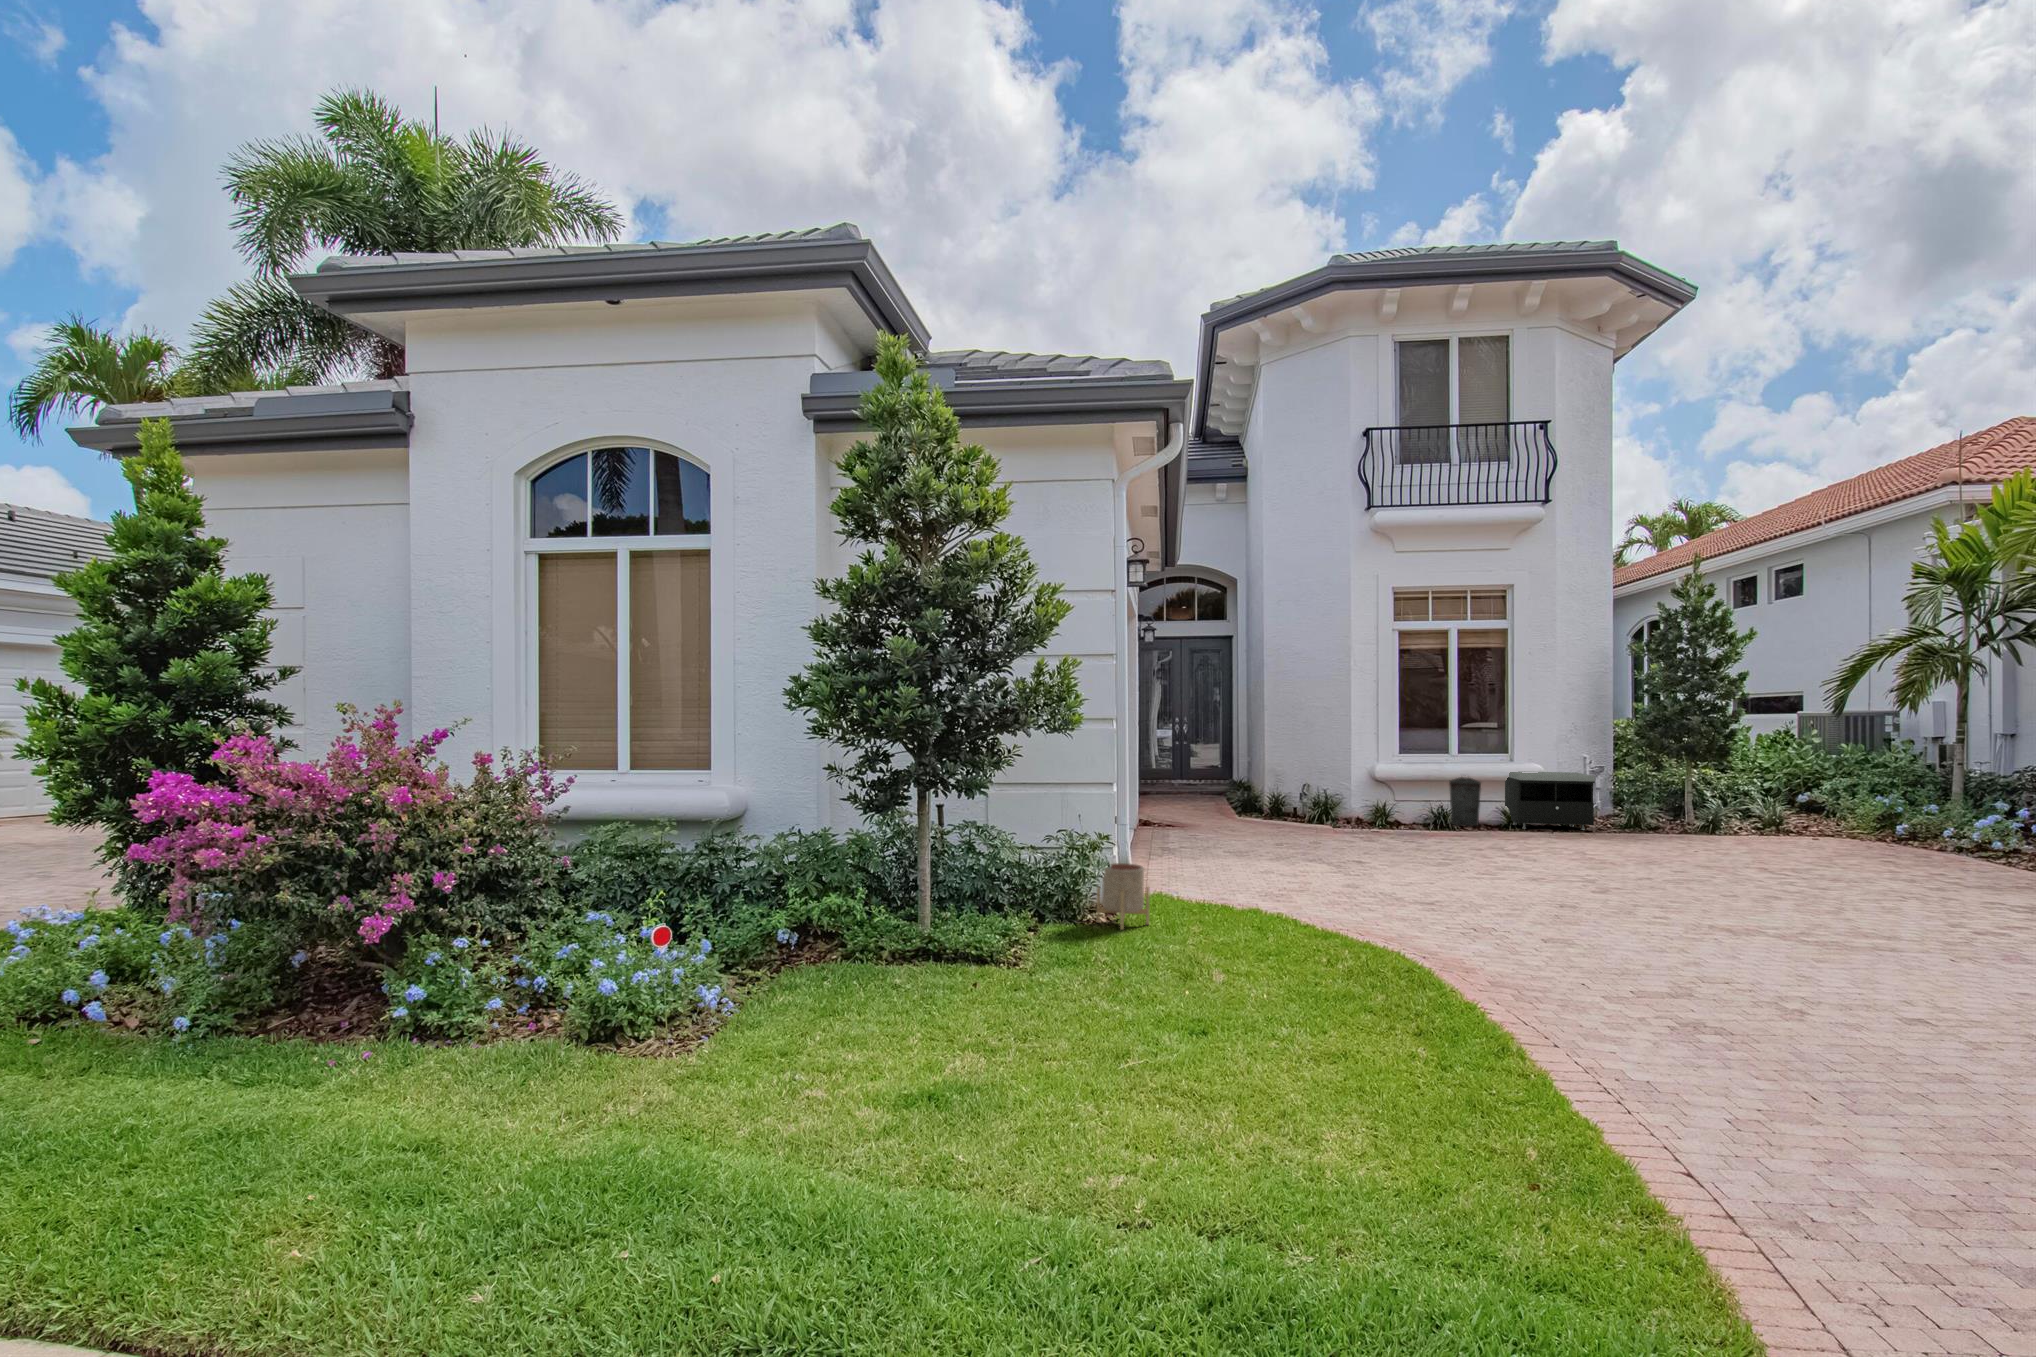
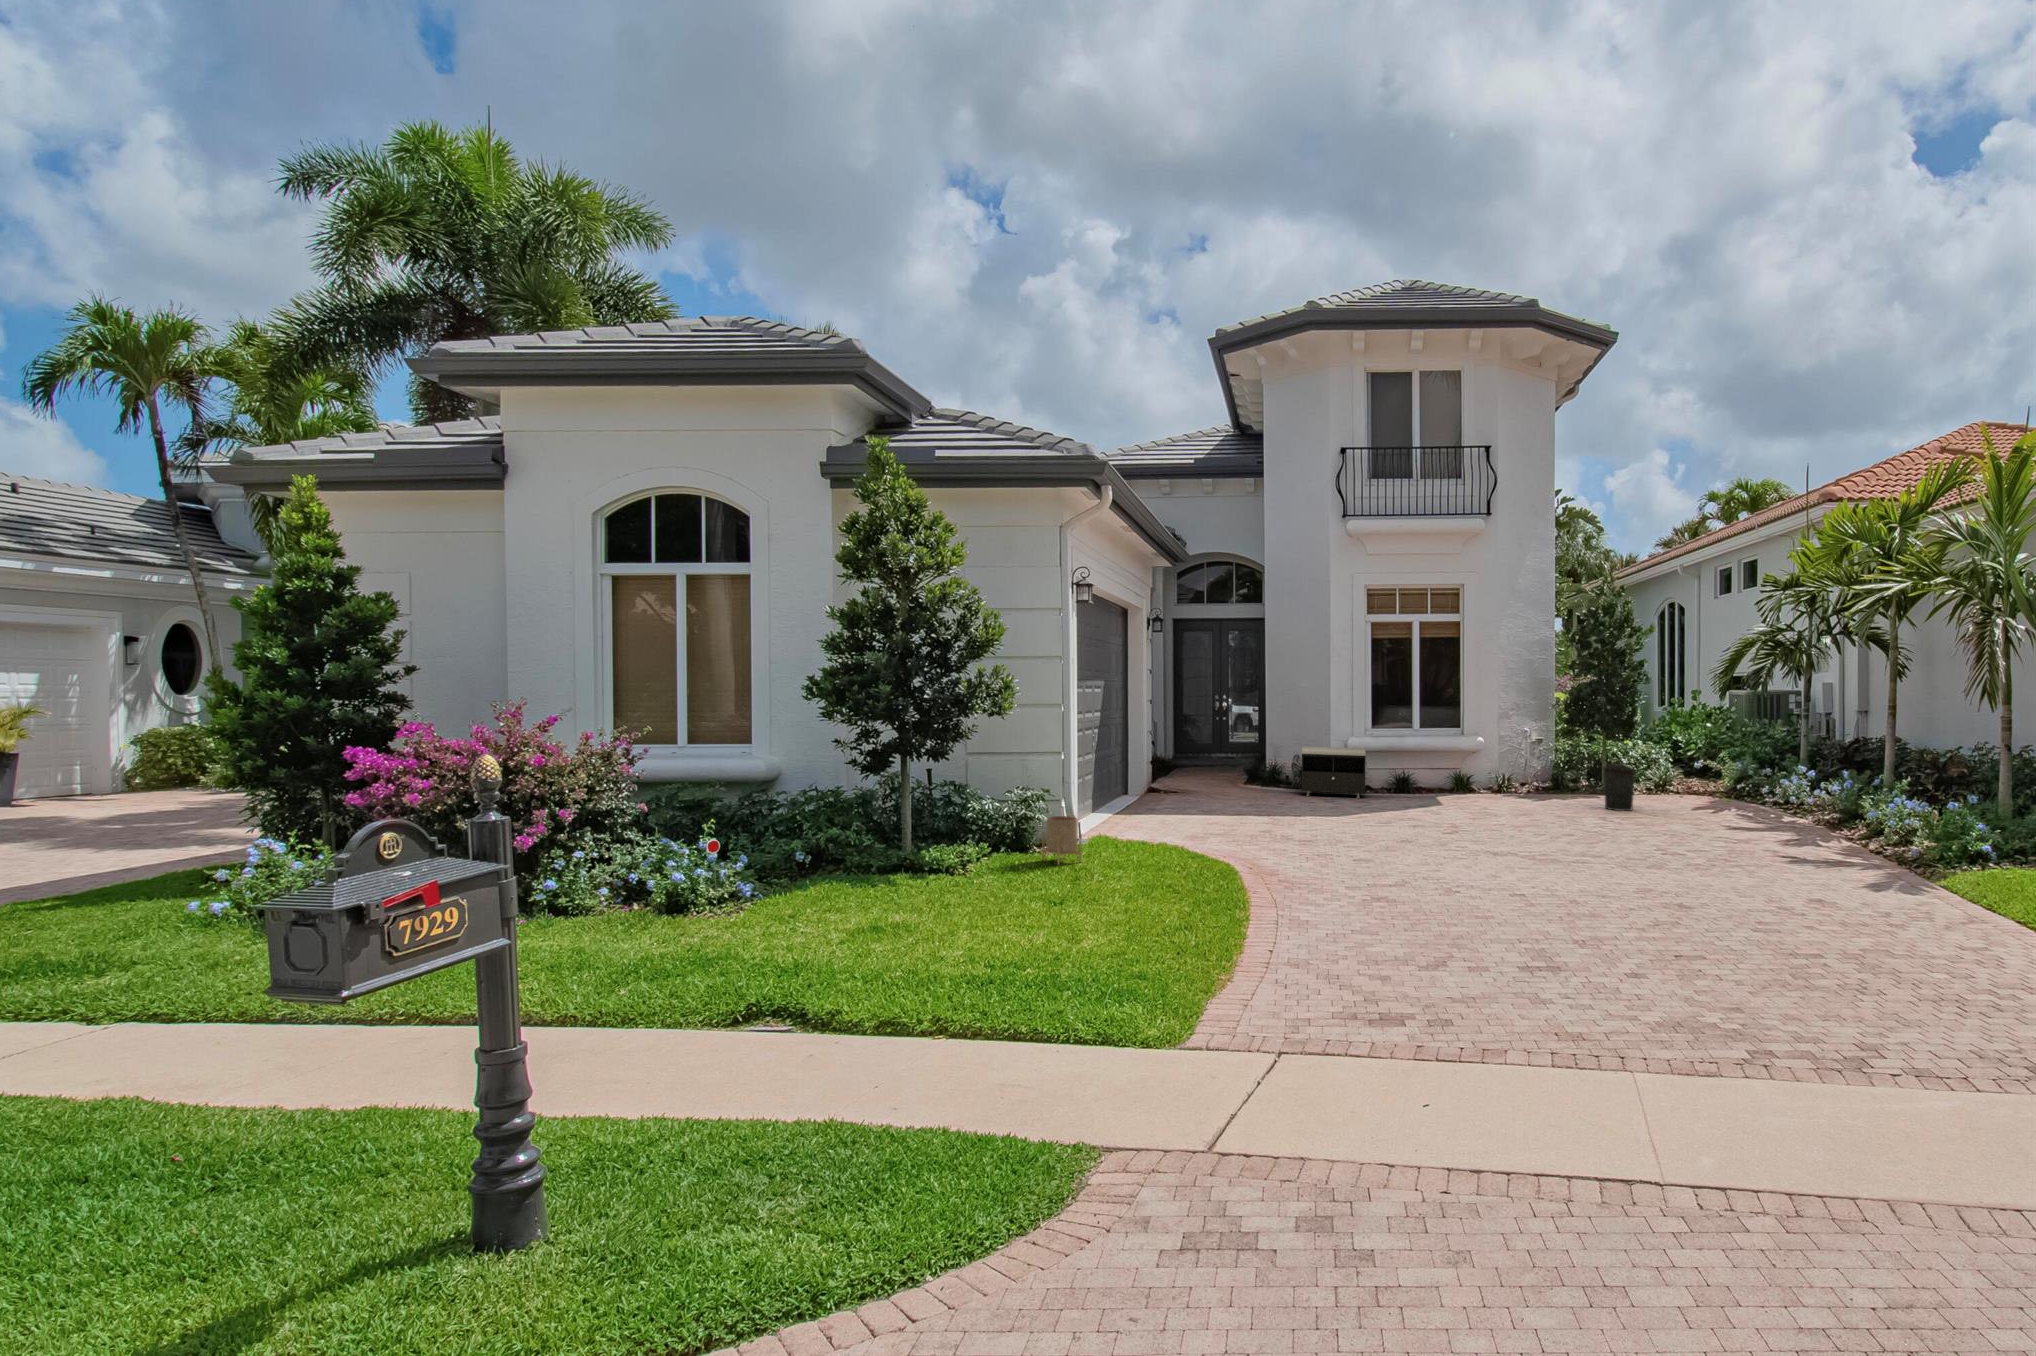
storage bench: present [1505,771,1595,830] -> present [1301,746,1366,798]
trash can: present [1449,777,1481,826] -> present [1604,764,1635,811]

